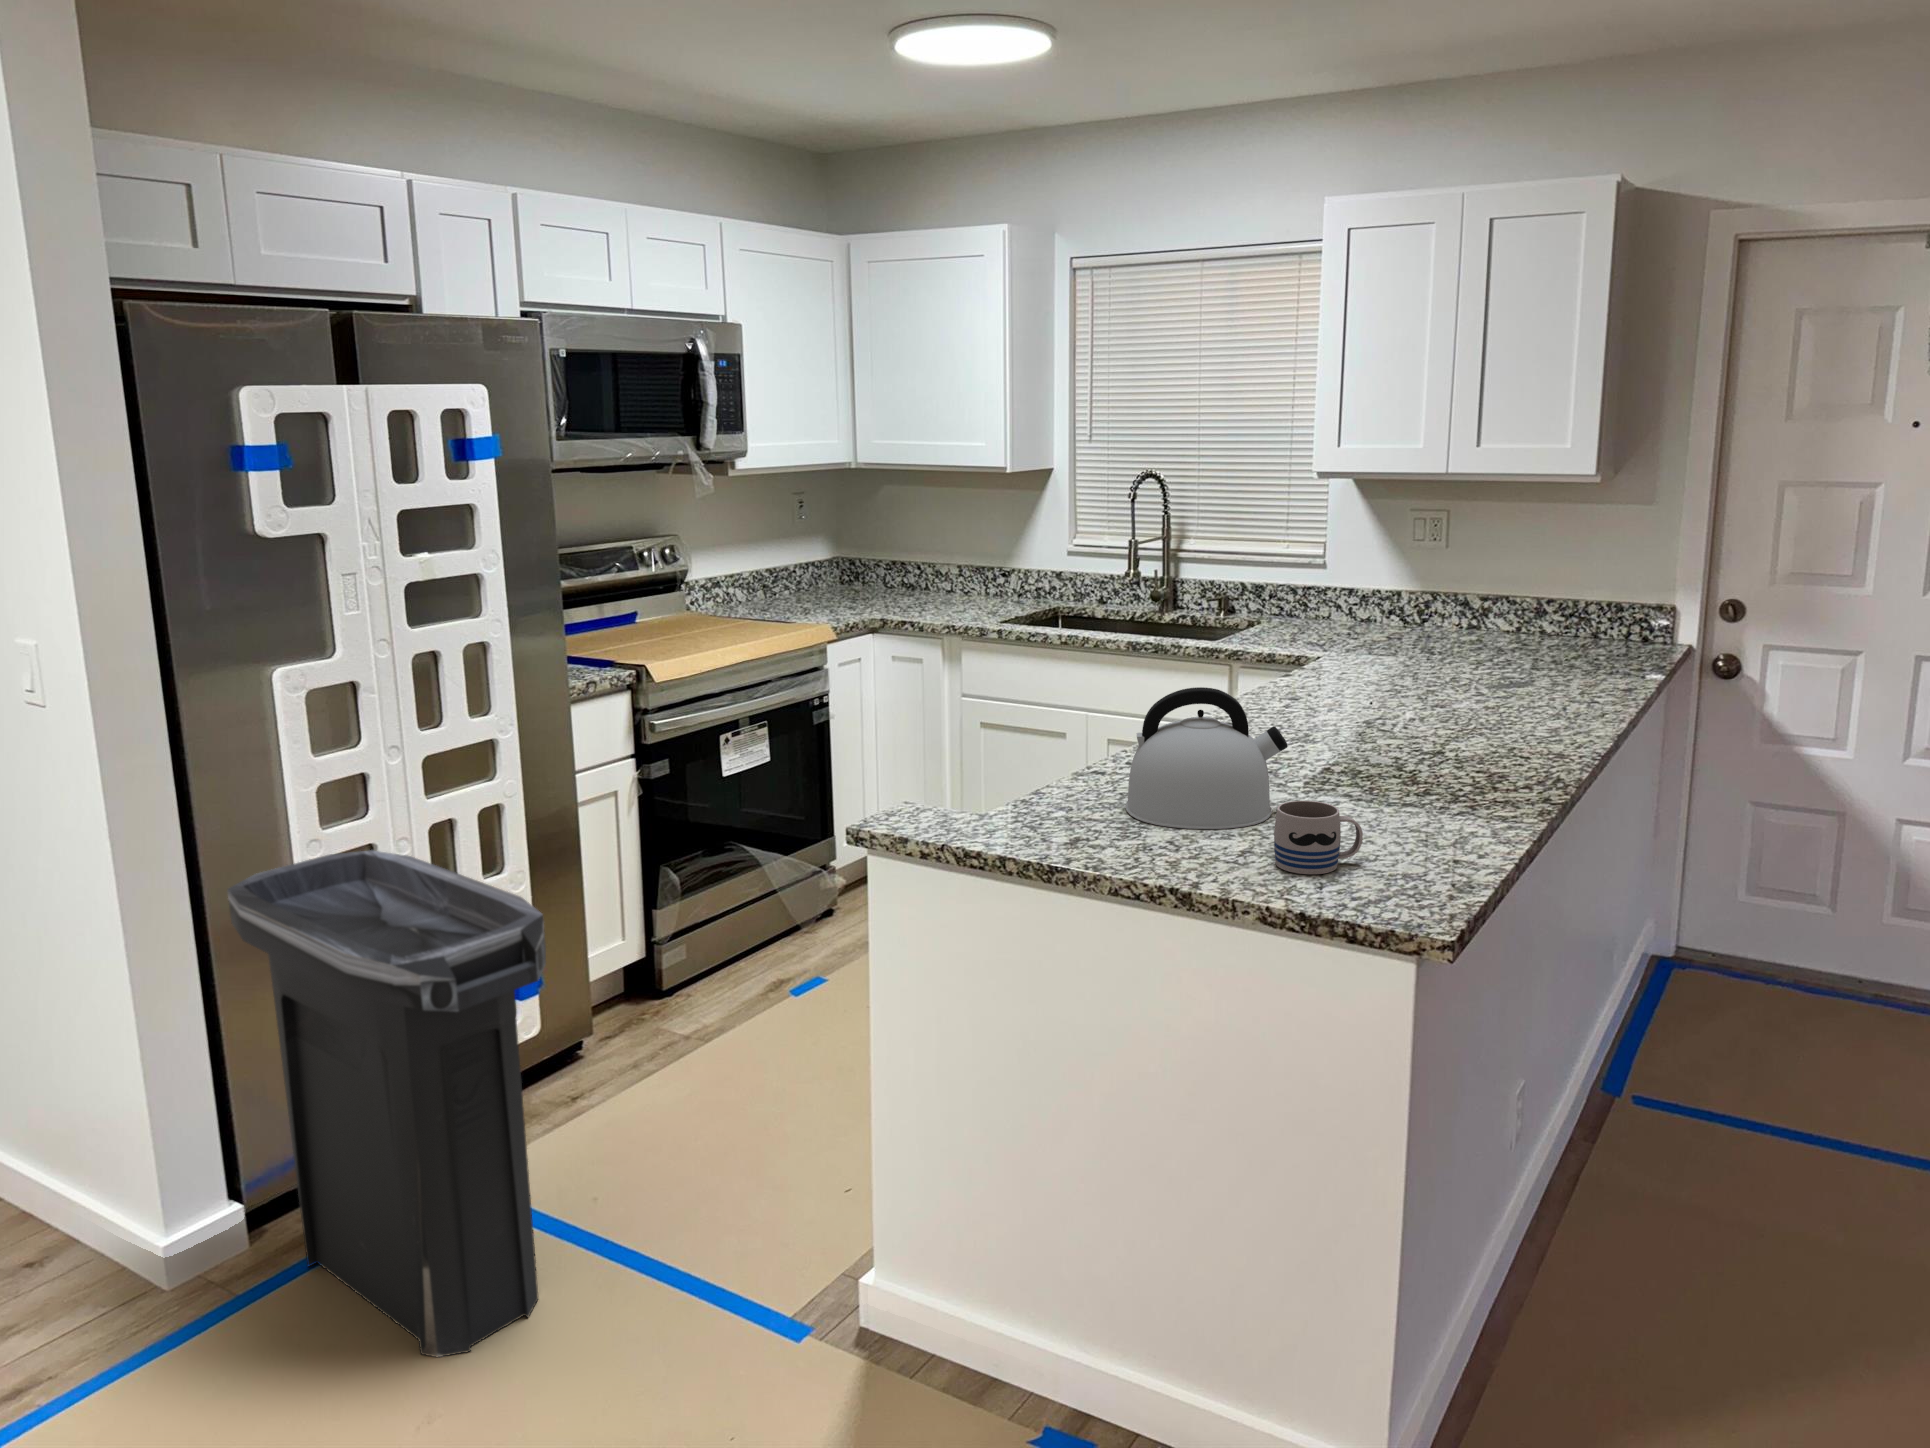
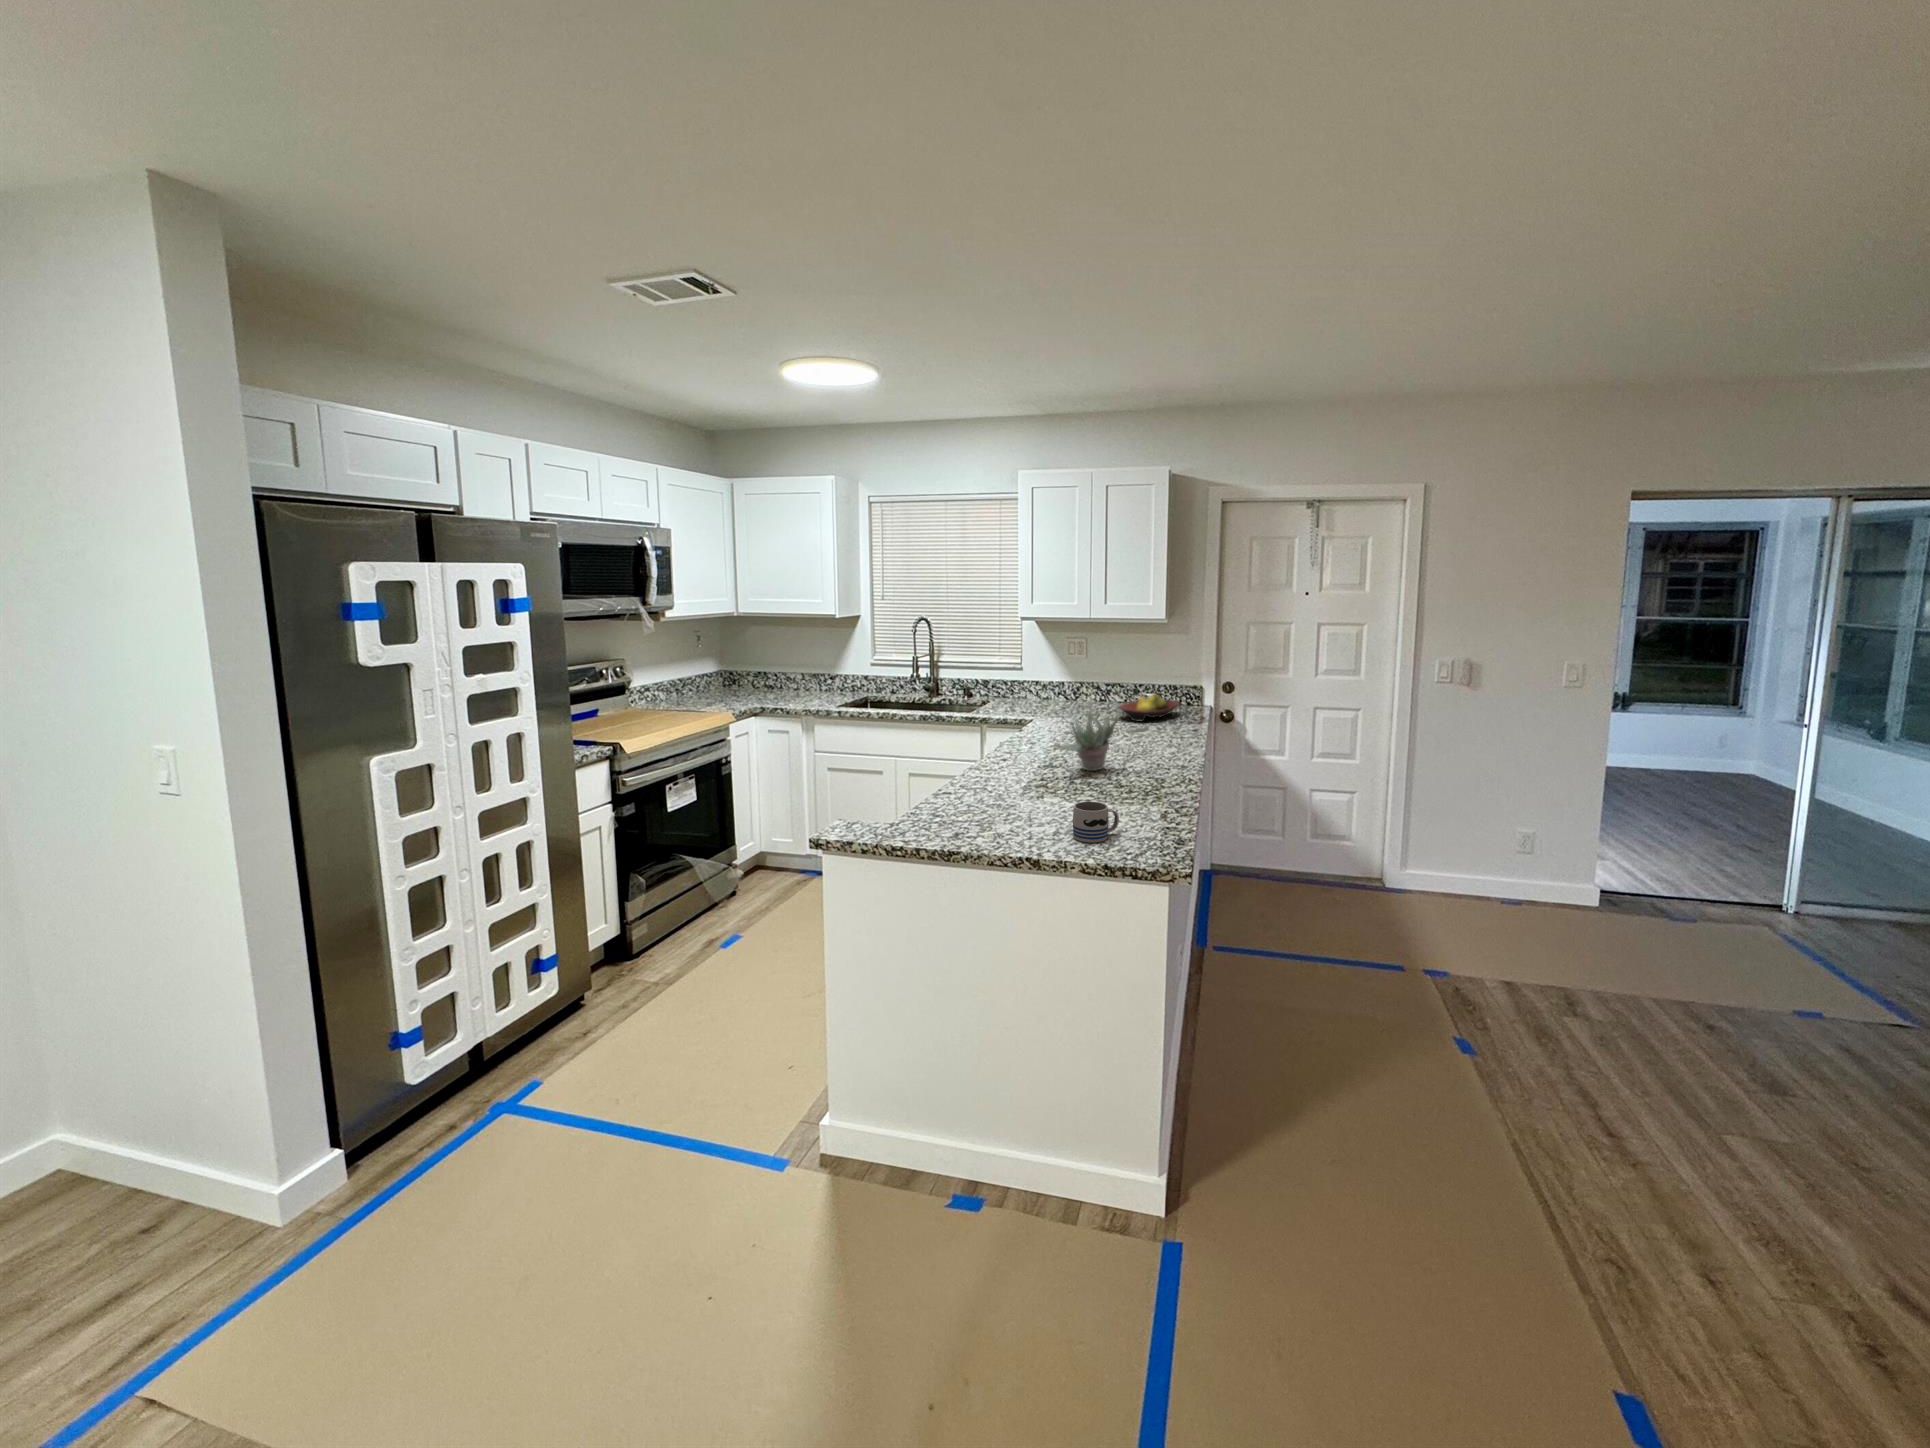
fruit bowl: none [1487,616,1618,668] -> present [1118,693,1180,721]
succulent plant: none [1303,619,1431,751] -> present [1055,702,1117,771]
kettle: present [1126,687,1288,829] -> none [974,741,1063,822]
trash can: present [227,850,546,1357] -> none [339,881,603,1234]

